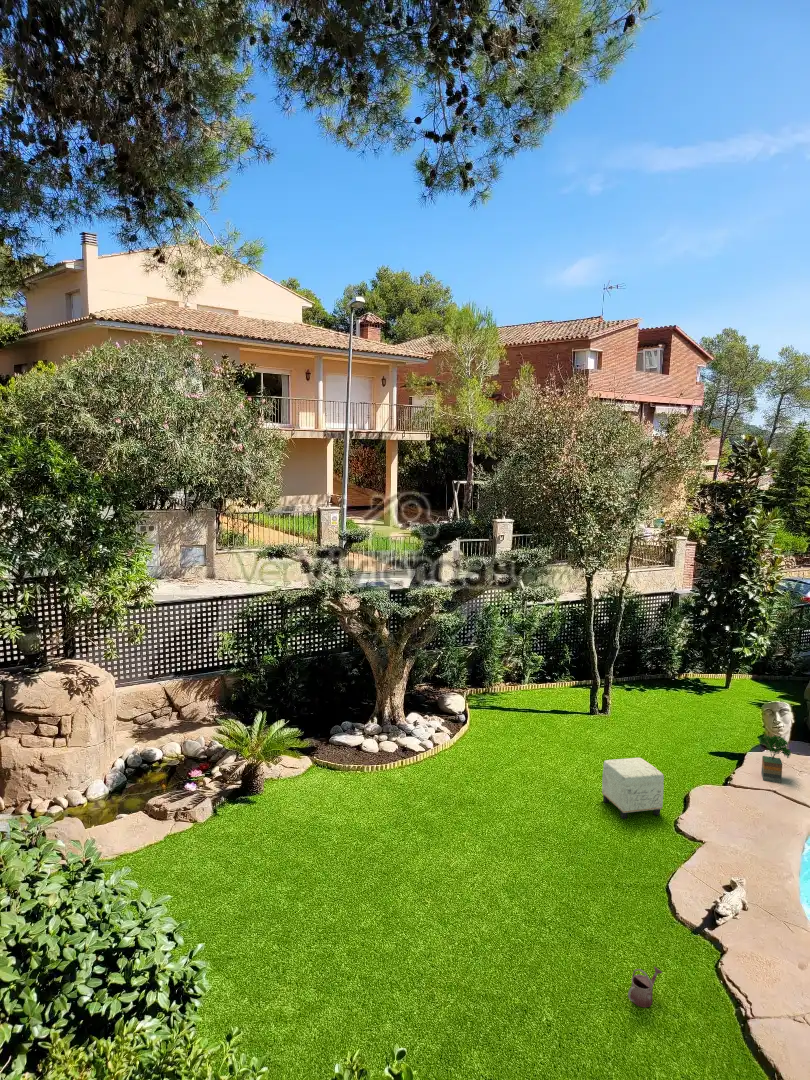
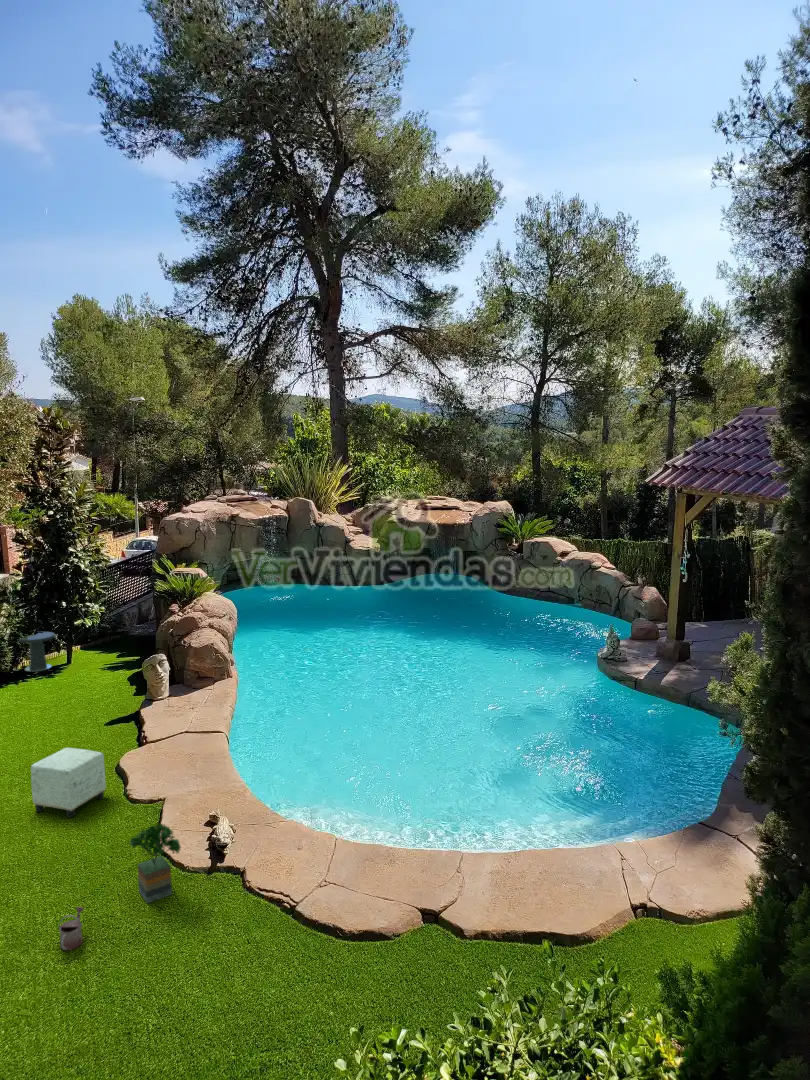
side table: none [679,650,712,686] -> present [19,632,54,671]
potted tree: present [759,735,791,783] -> present [130,824,180,903]
watering can: present [628,967,662,1008] -> present [59,907,84,951]

